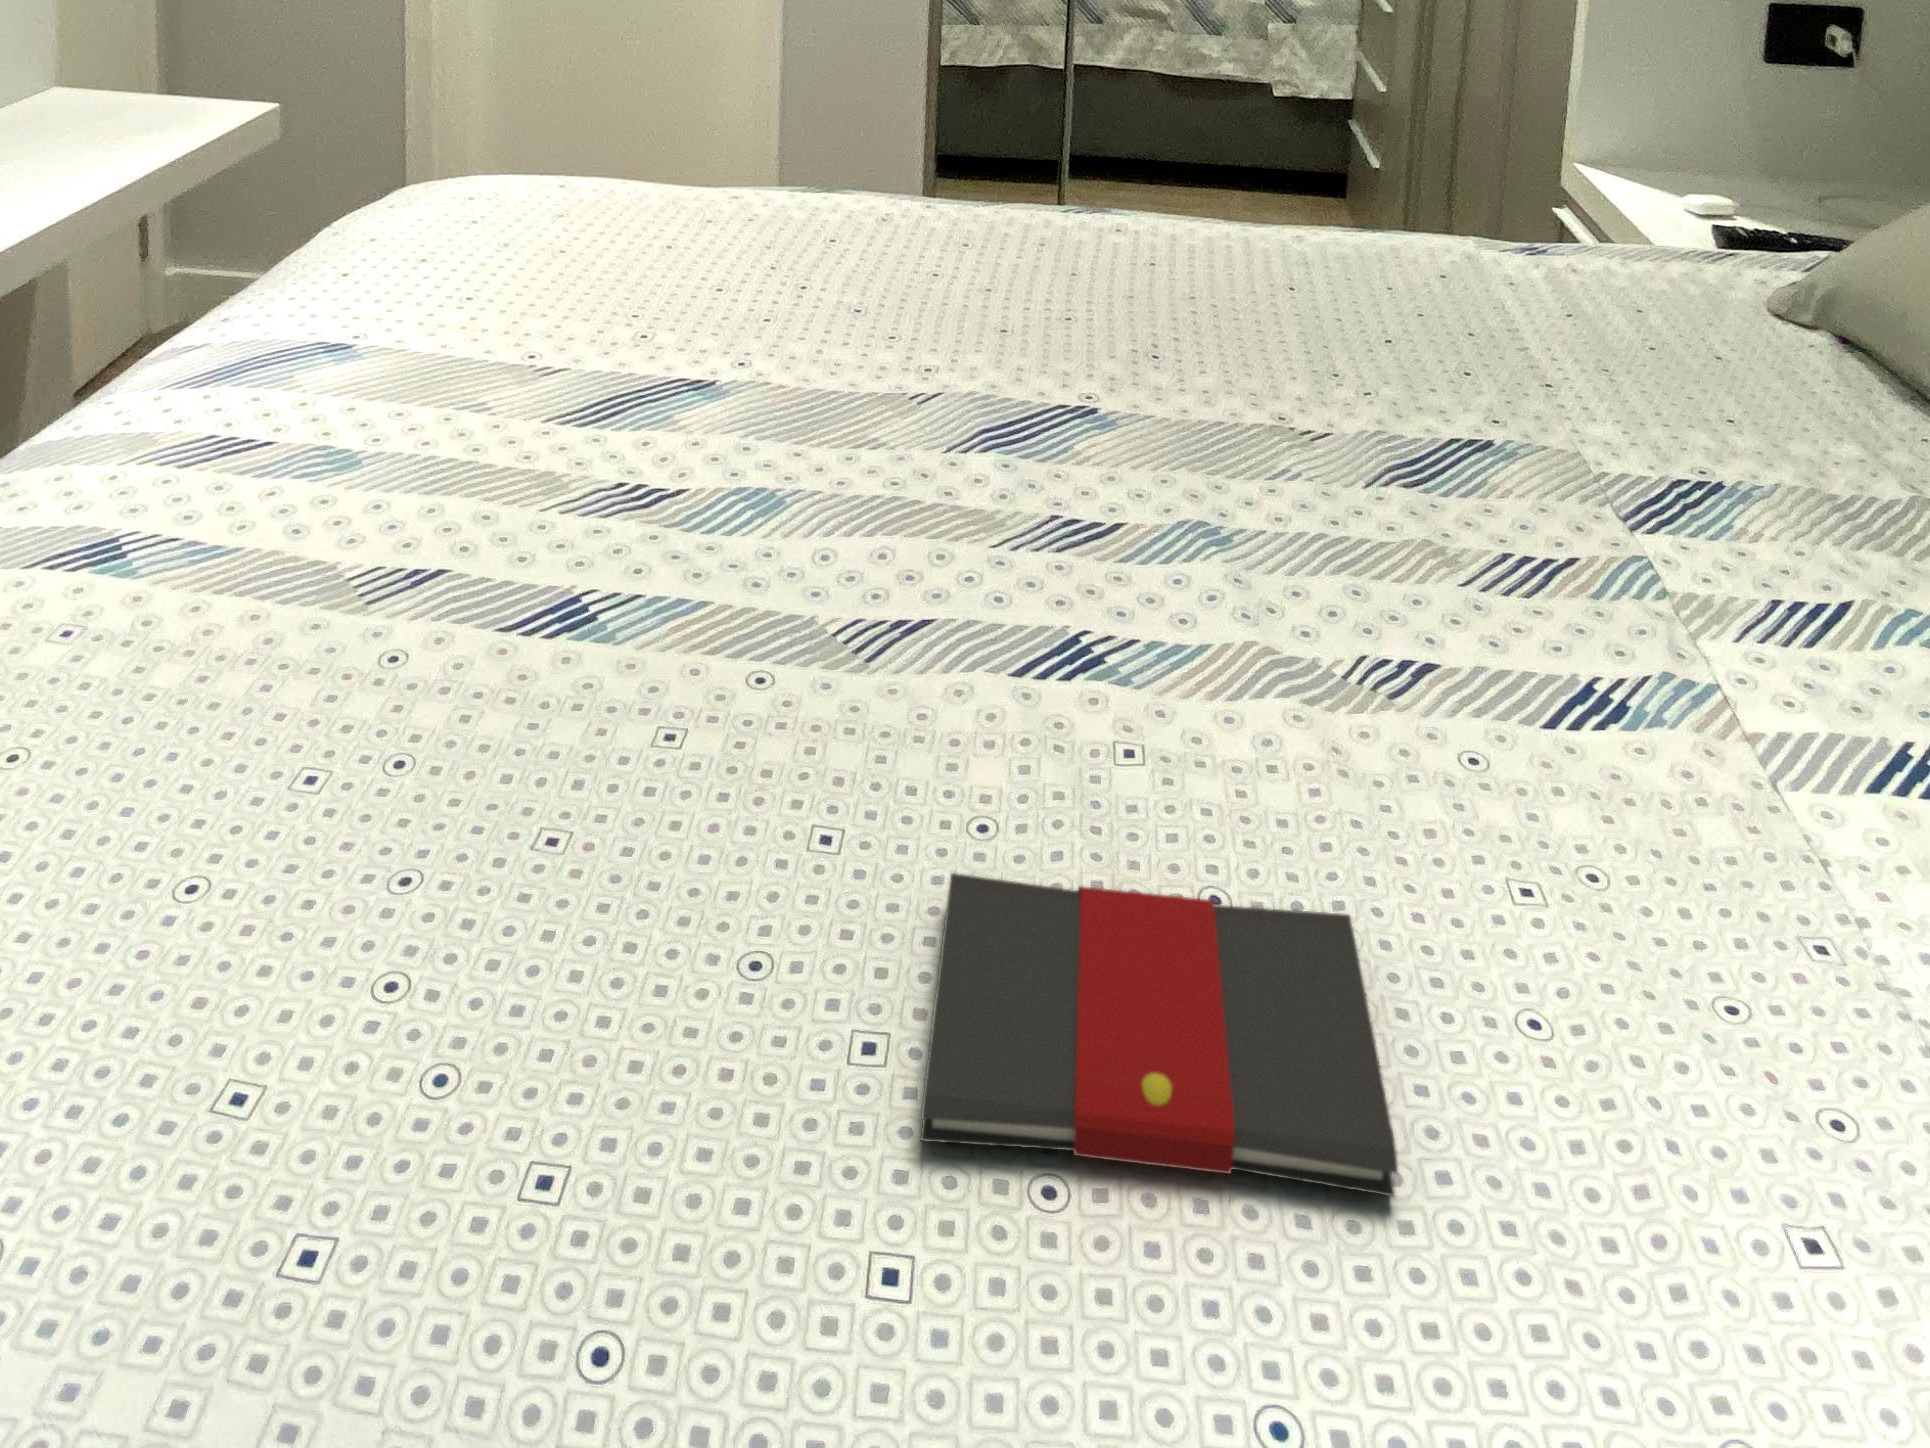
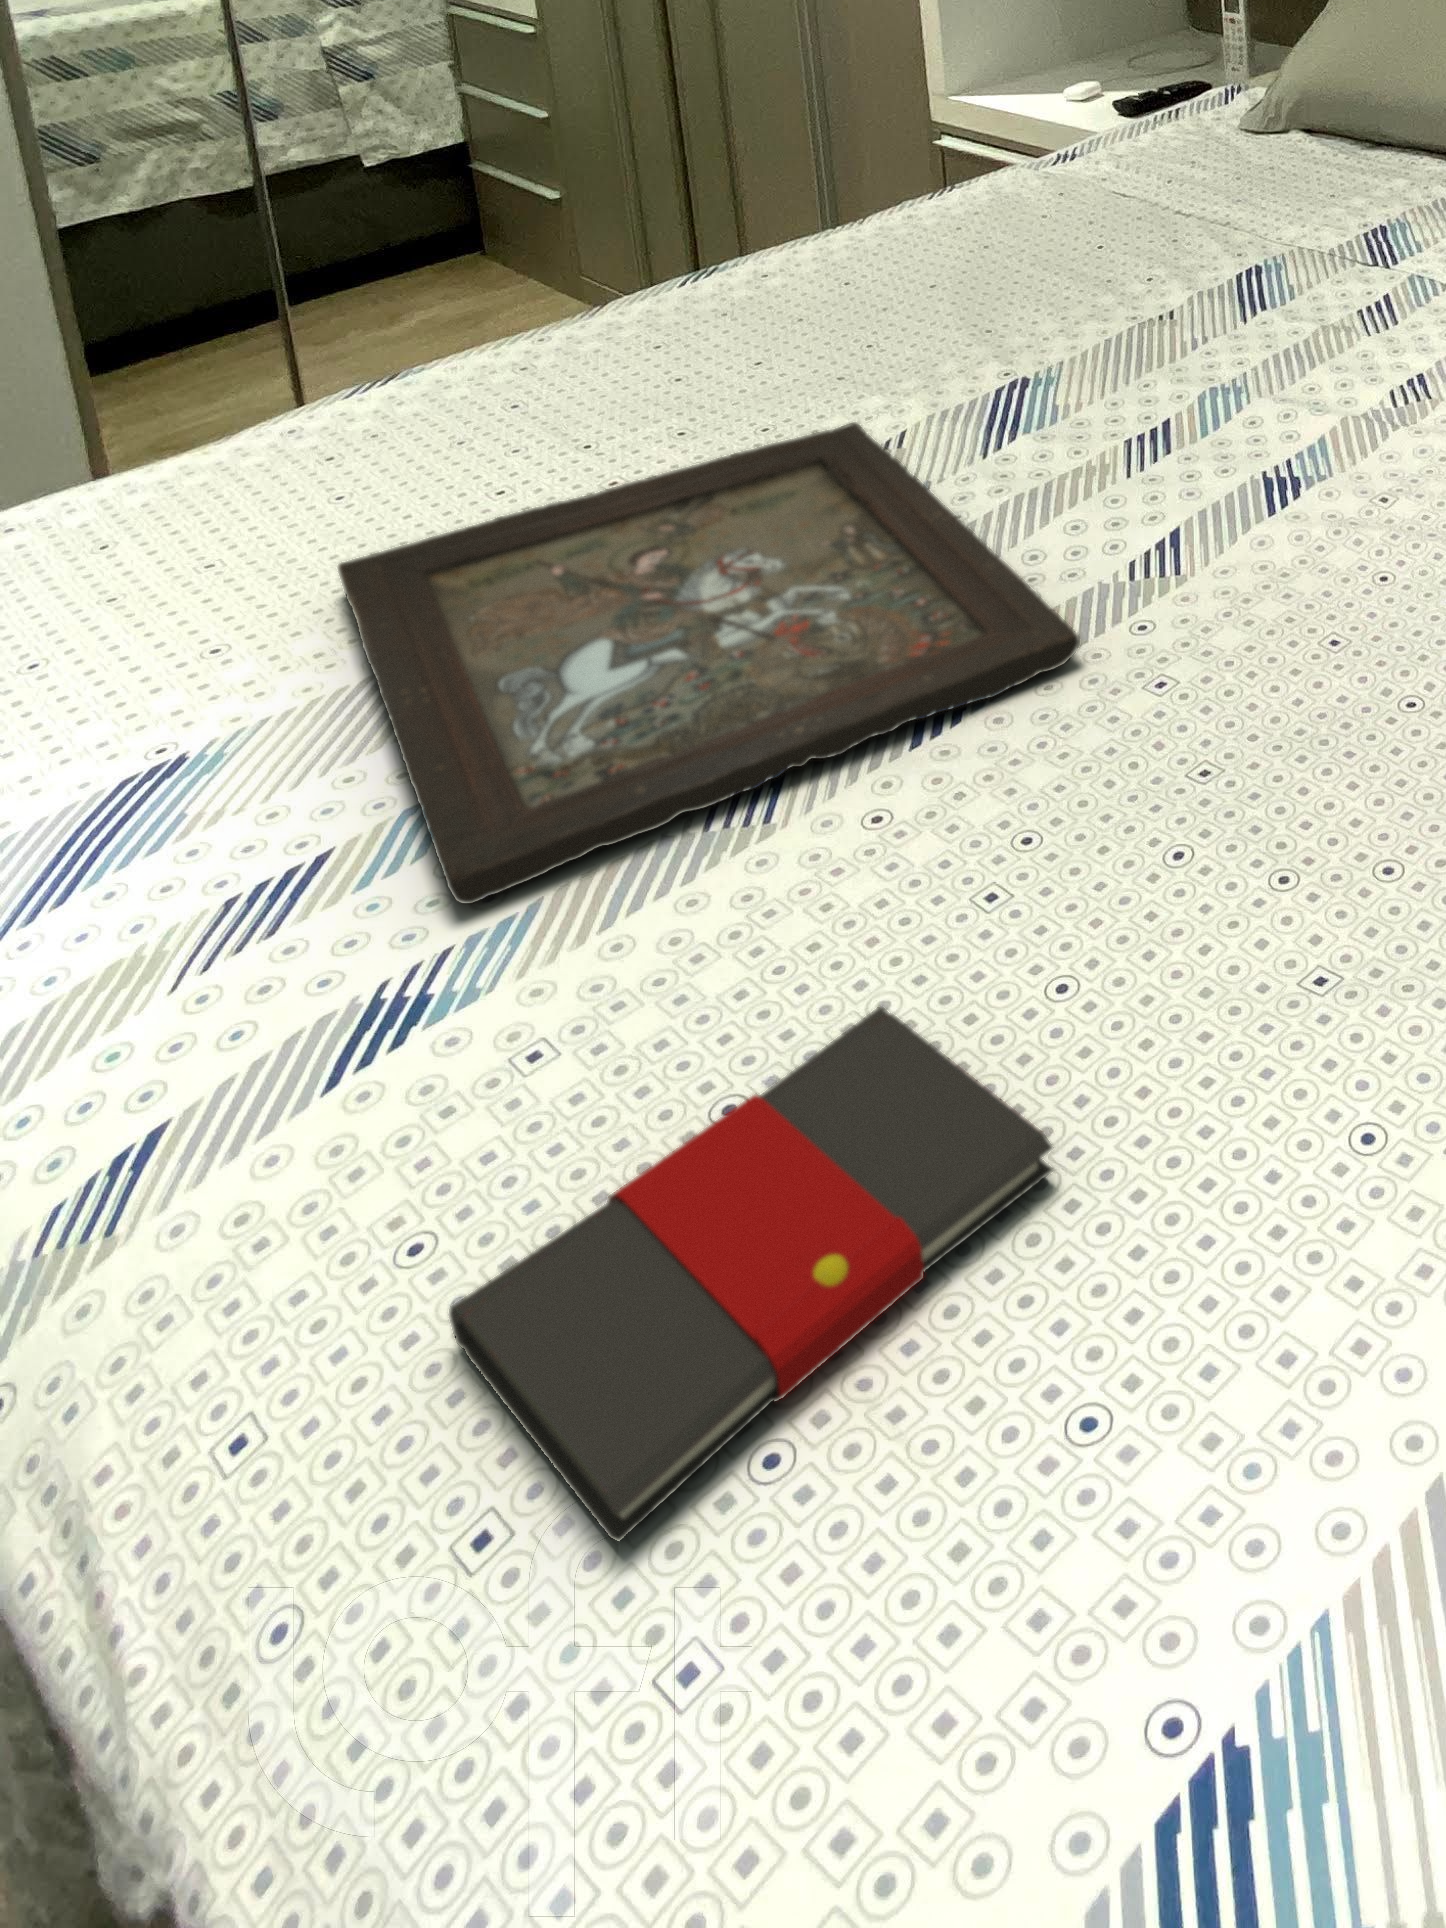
tray: none [1152,333,1767,746] -> present [338,422,1080,904]

